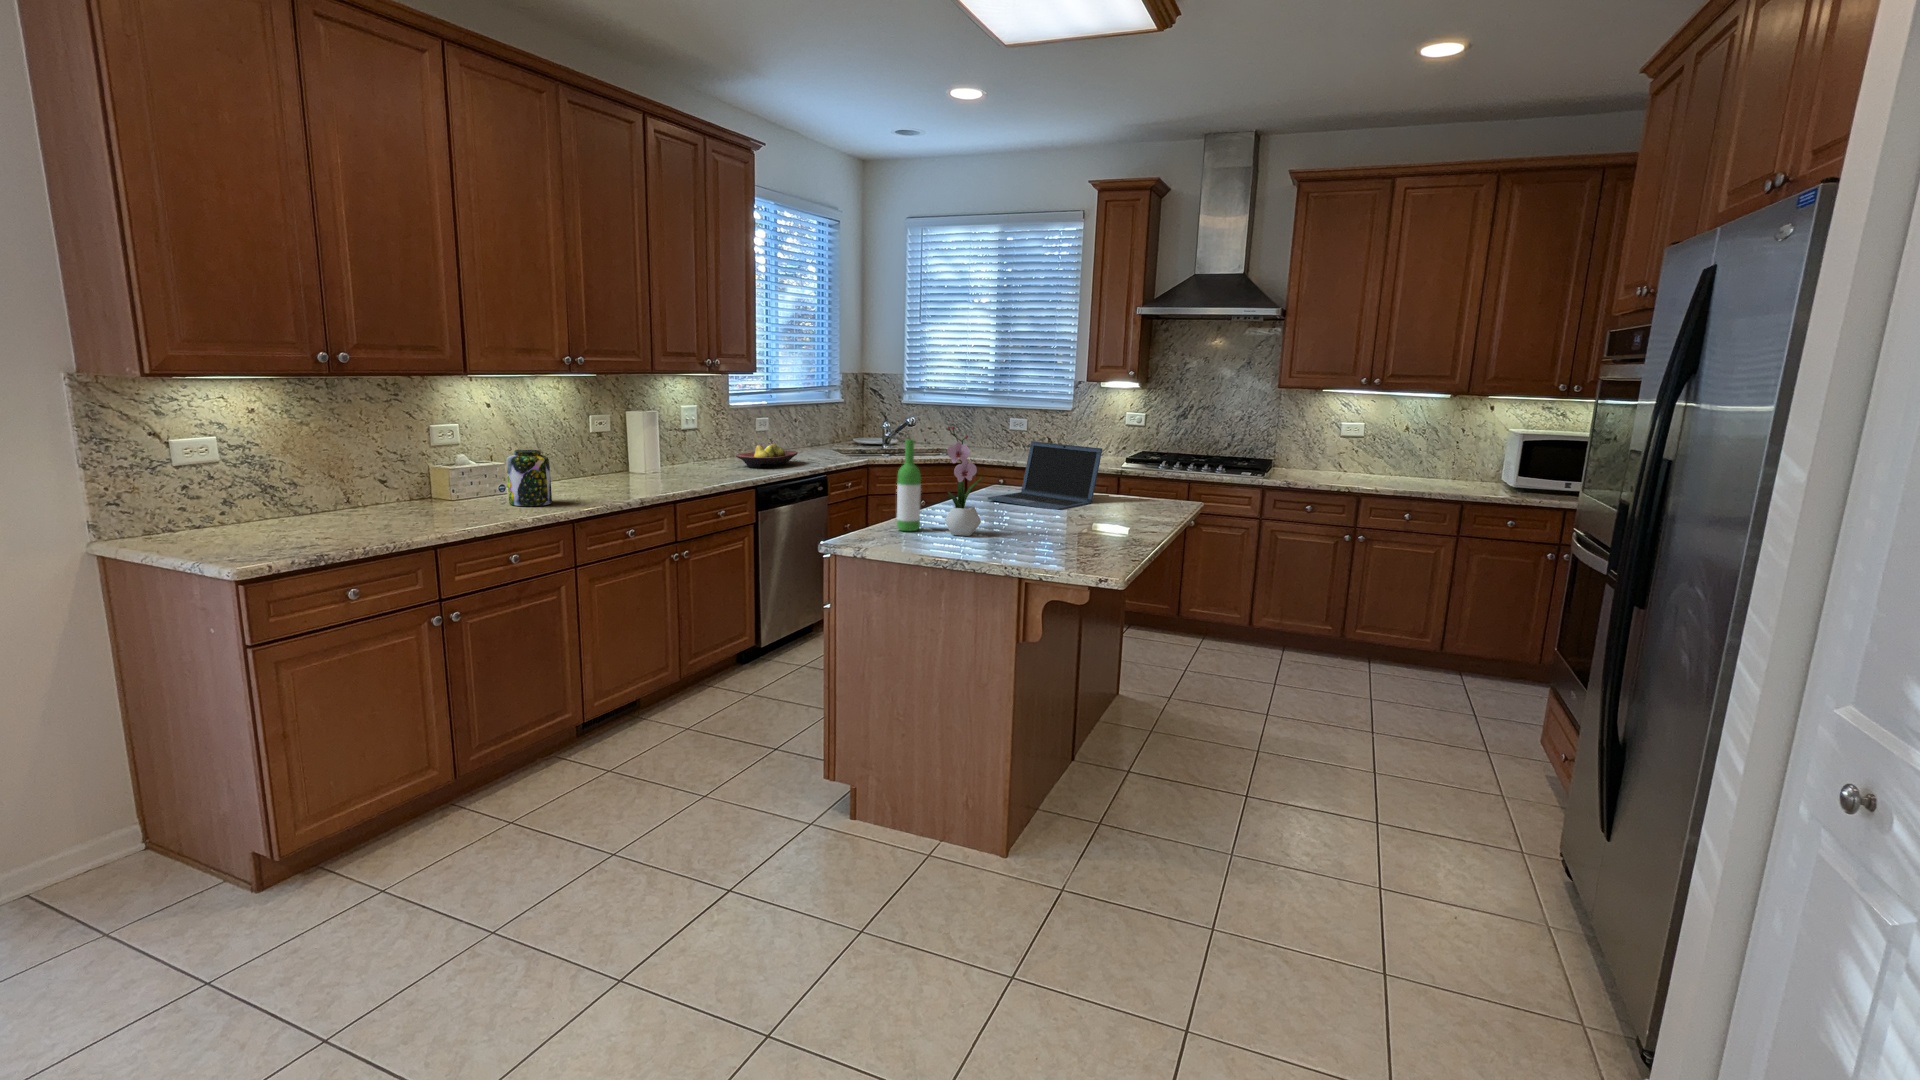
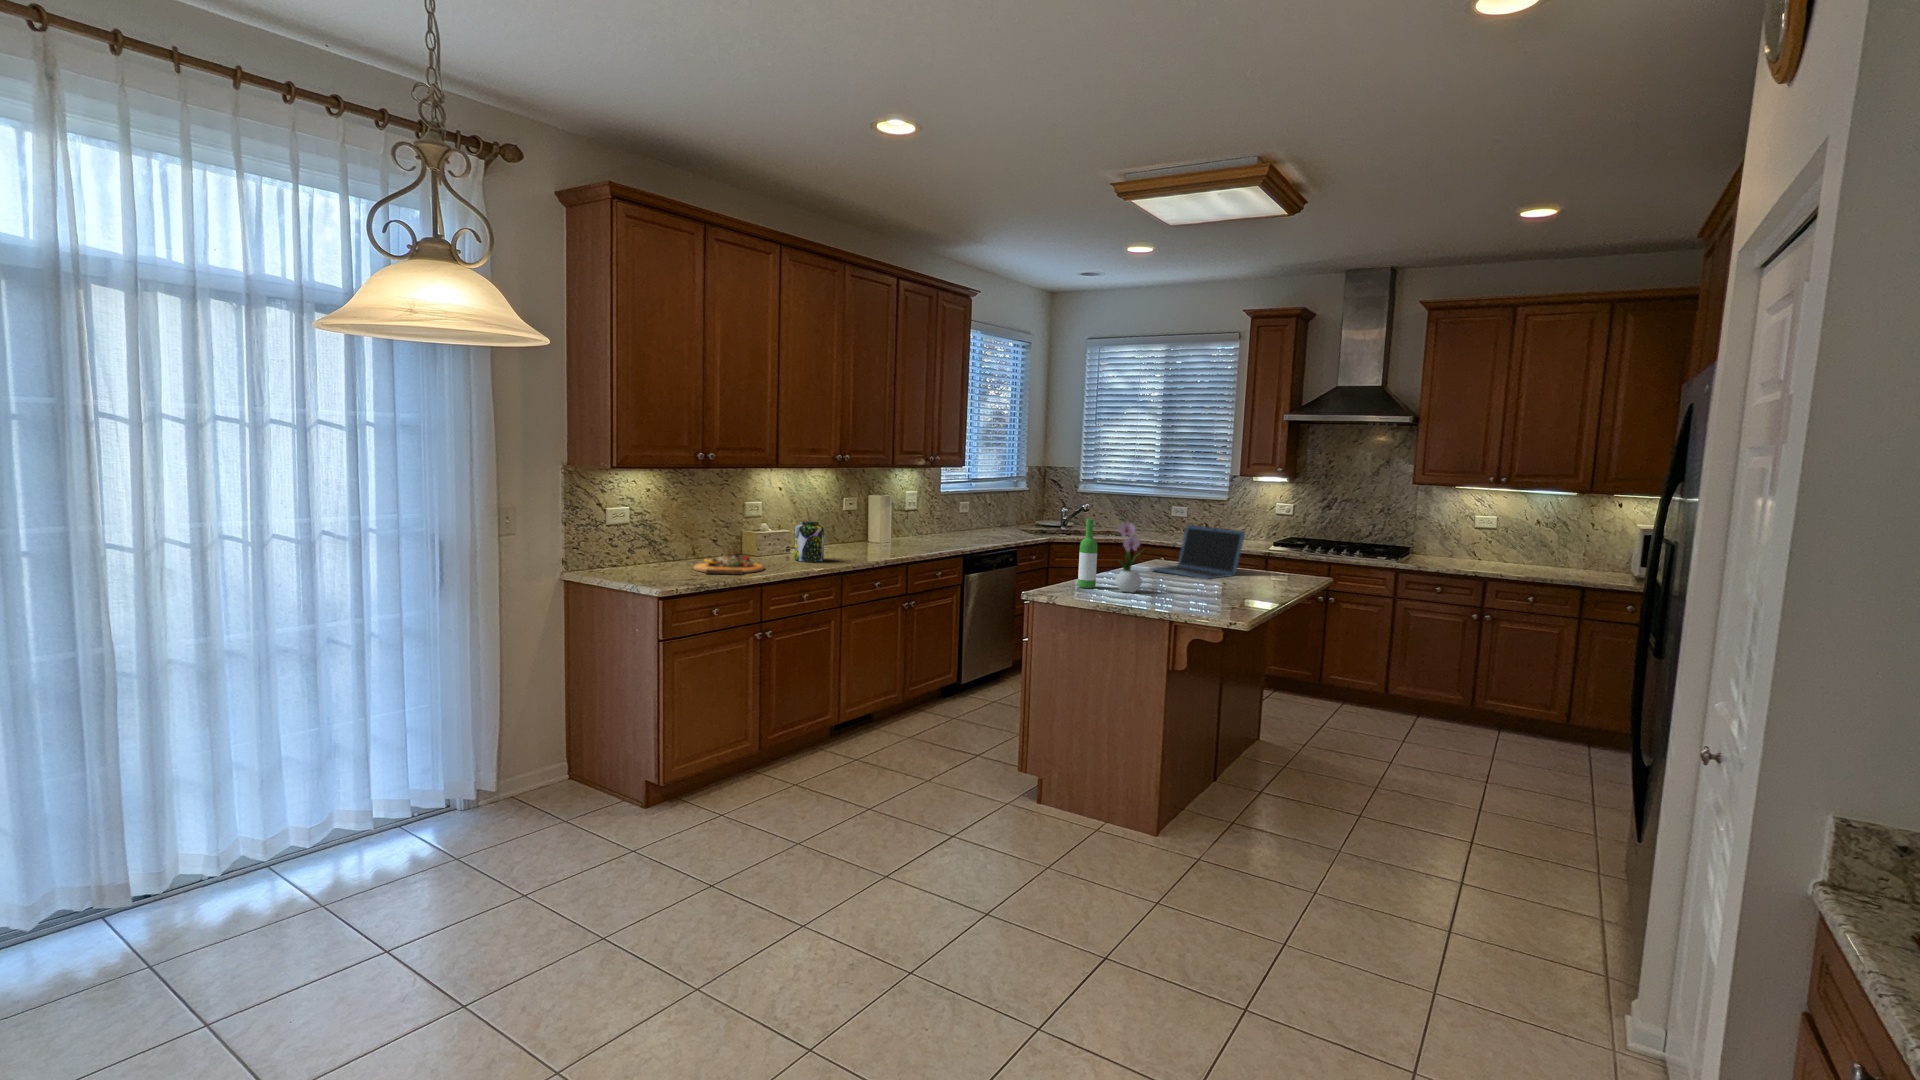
fruit bowl: present [736,444,798,468] -> none [944,523,993,542]
cutting board: none [333,500,452,535] -> present [694,553,764,575]

